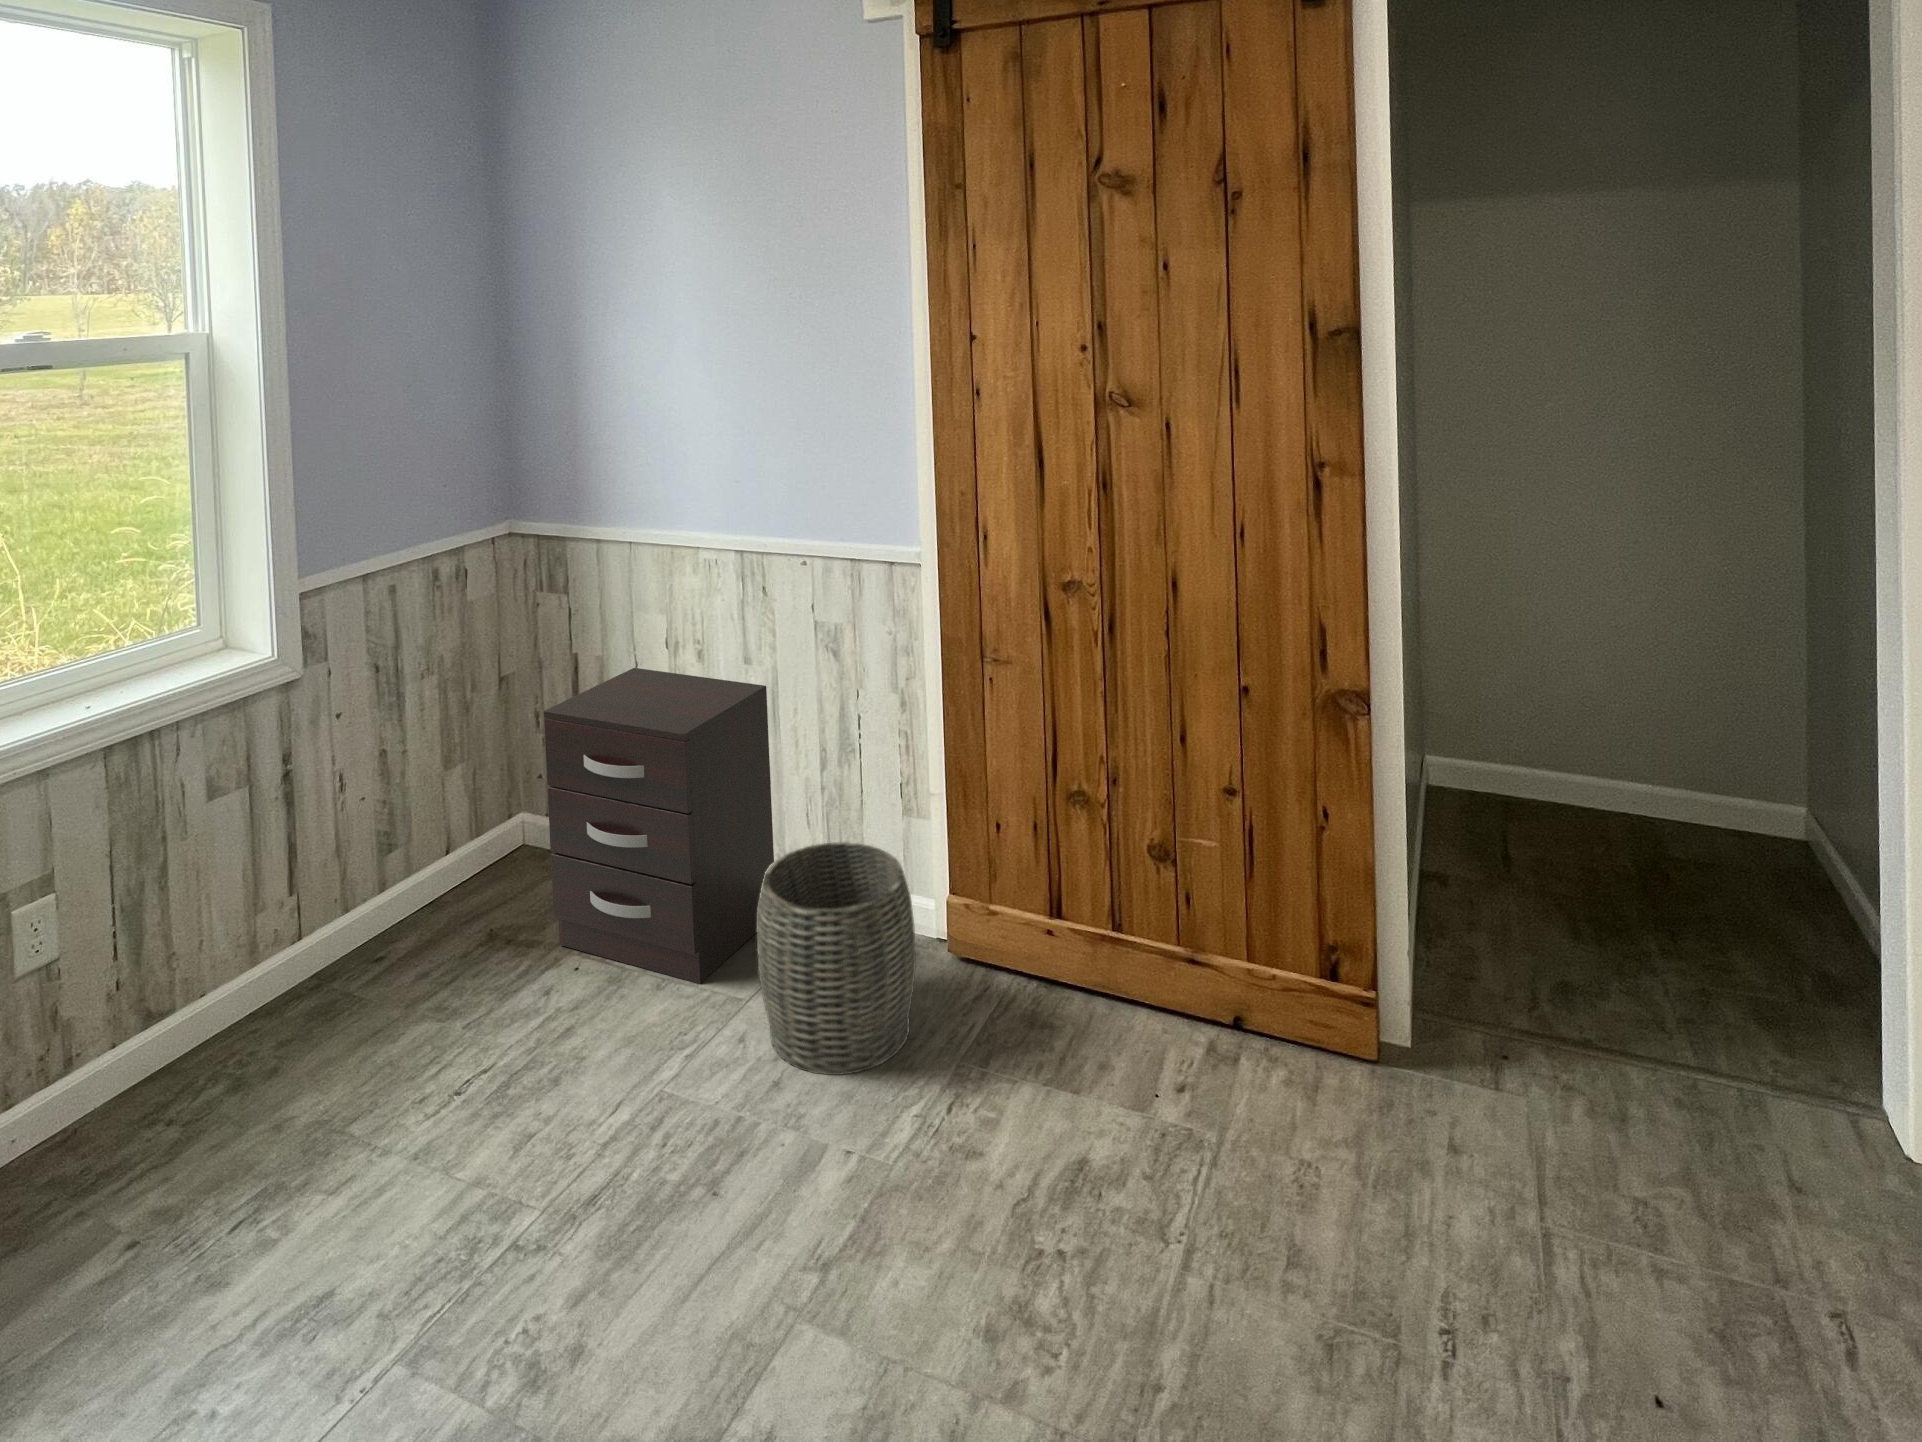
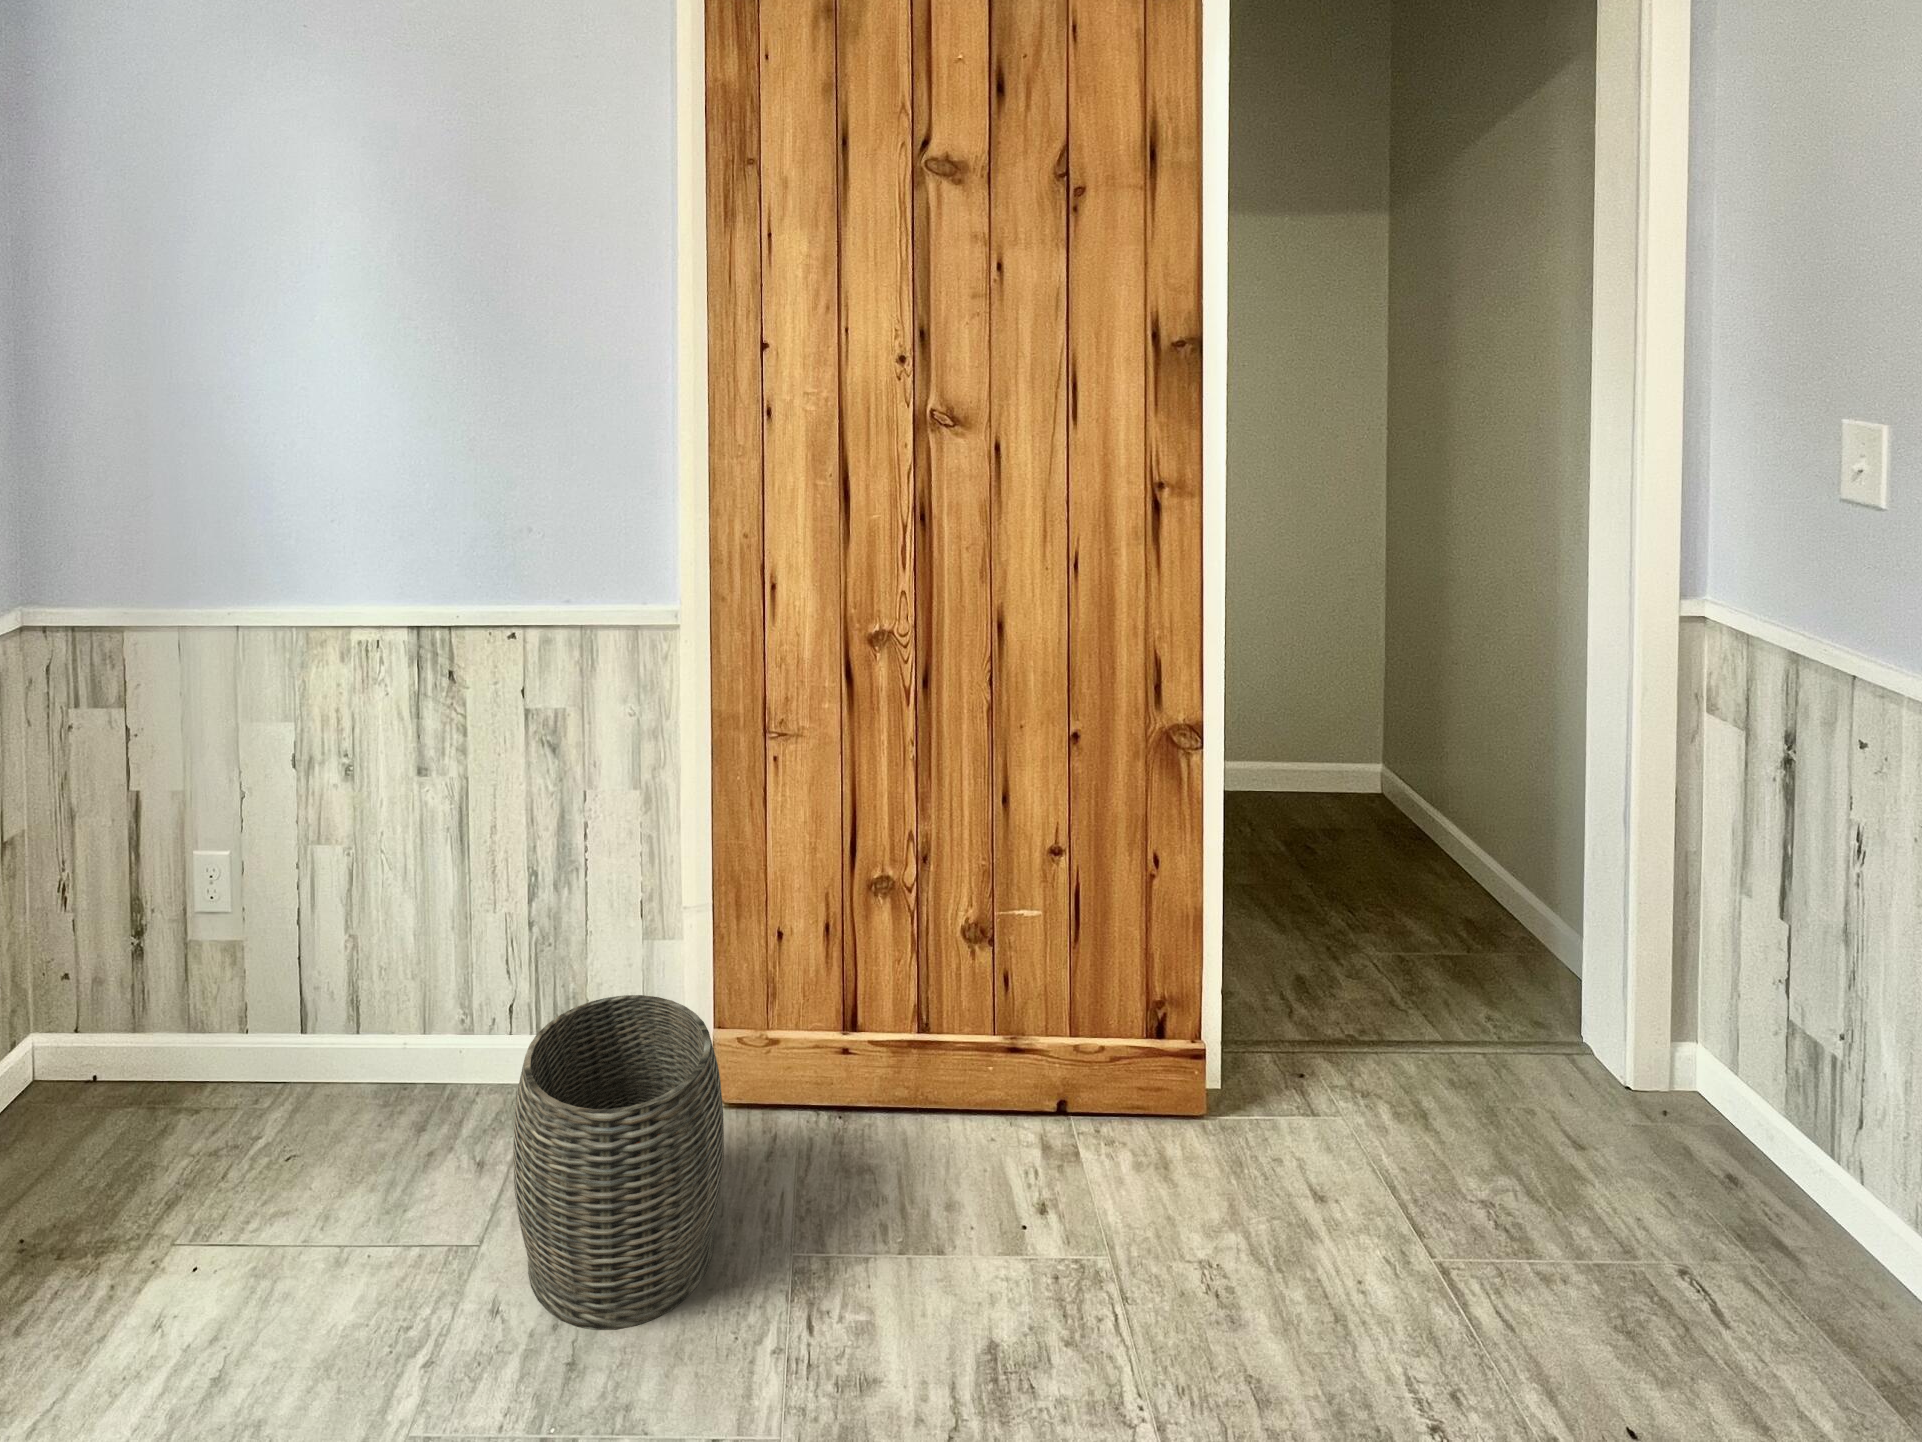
dresser: present [544,668,774,984] -> none [135,802,464,1238]

